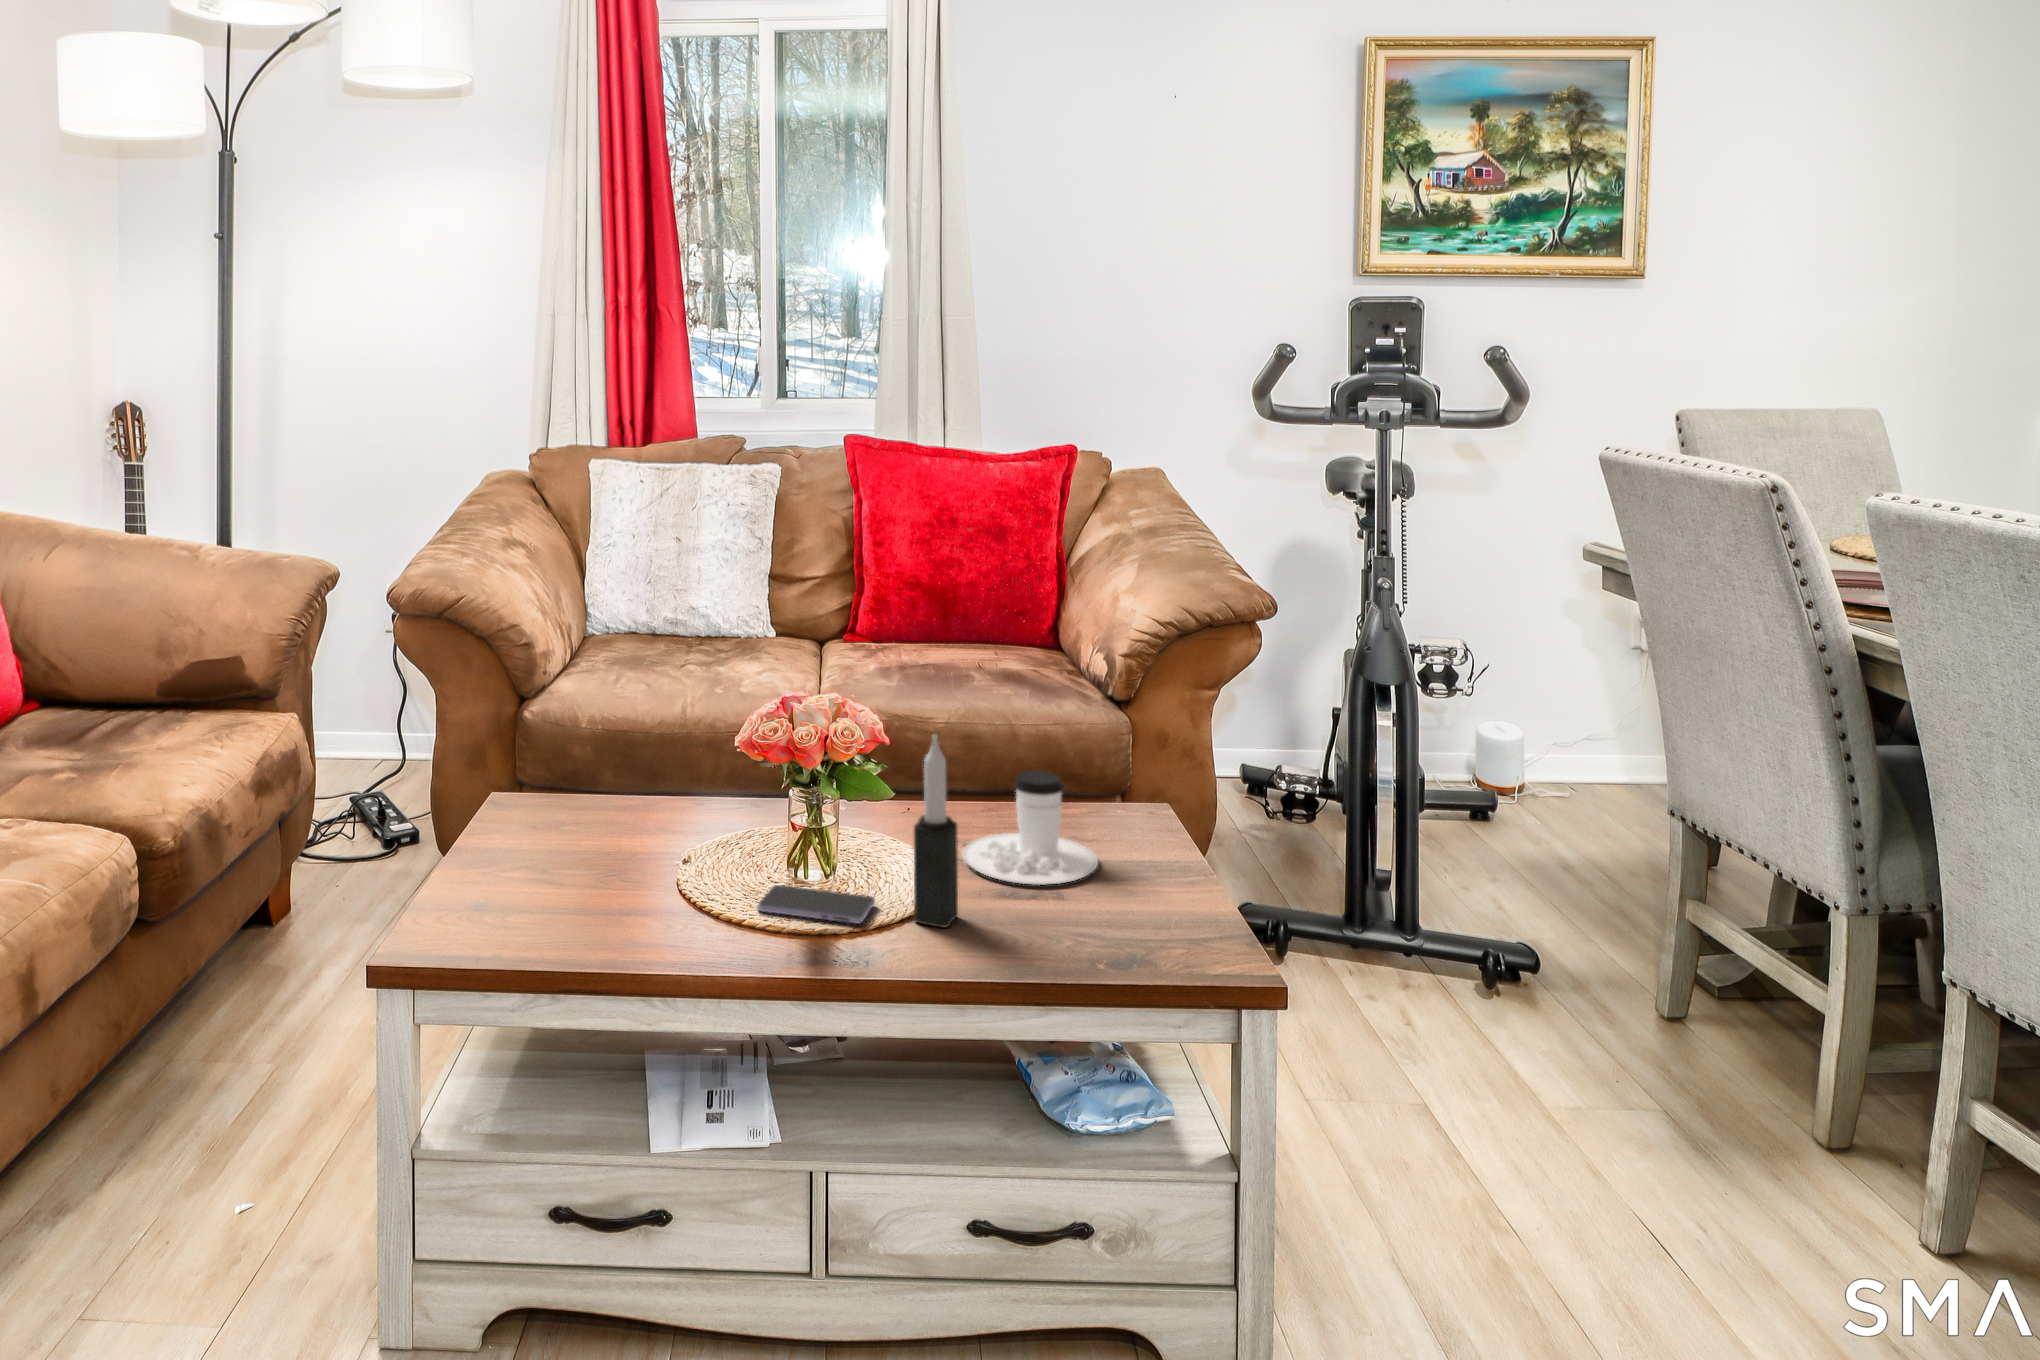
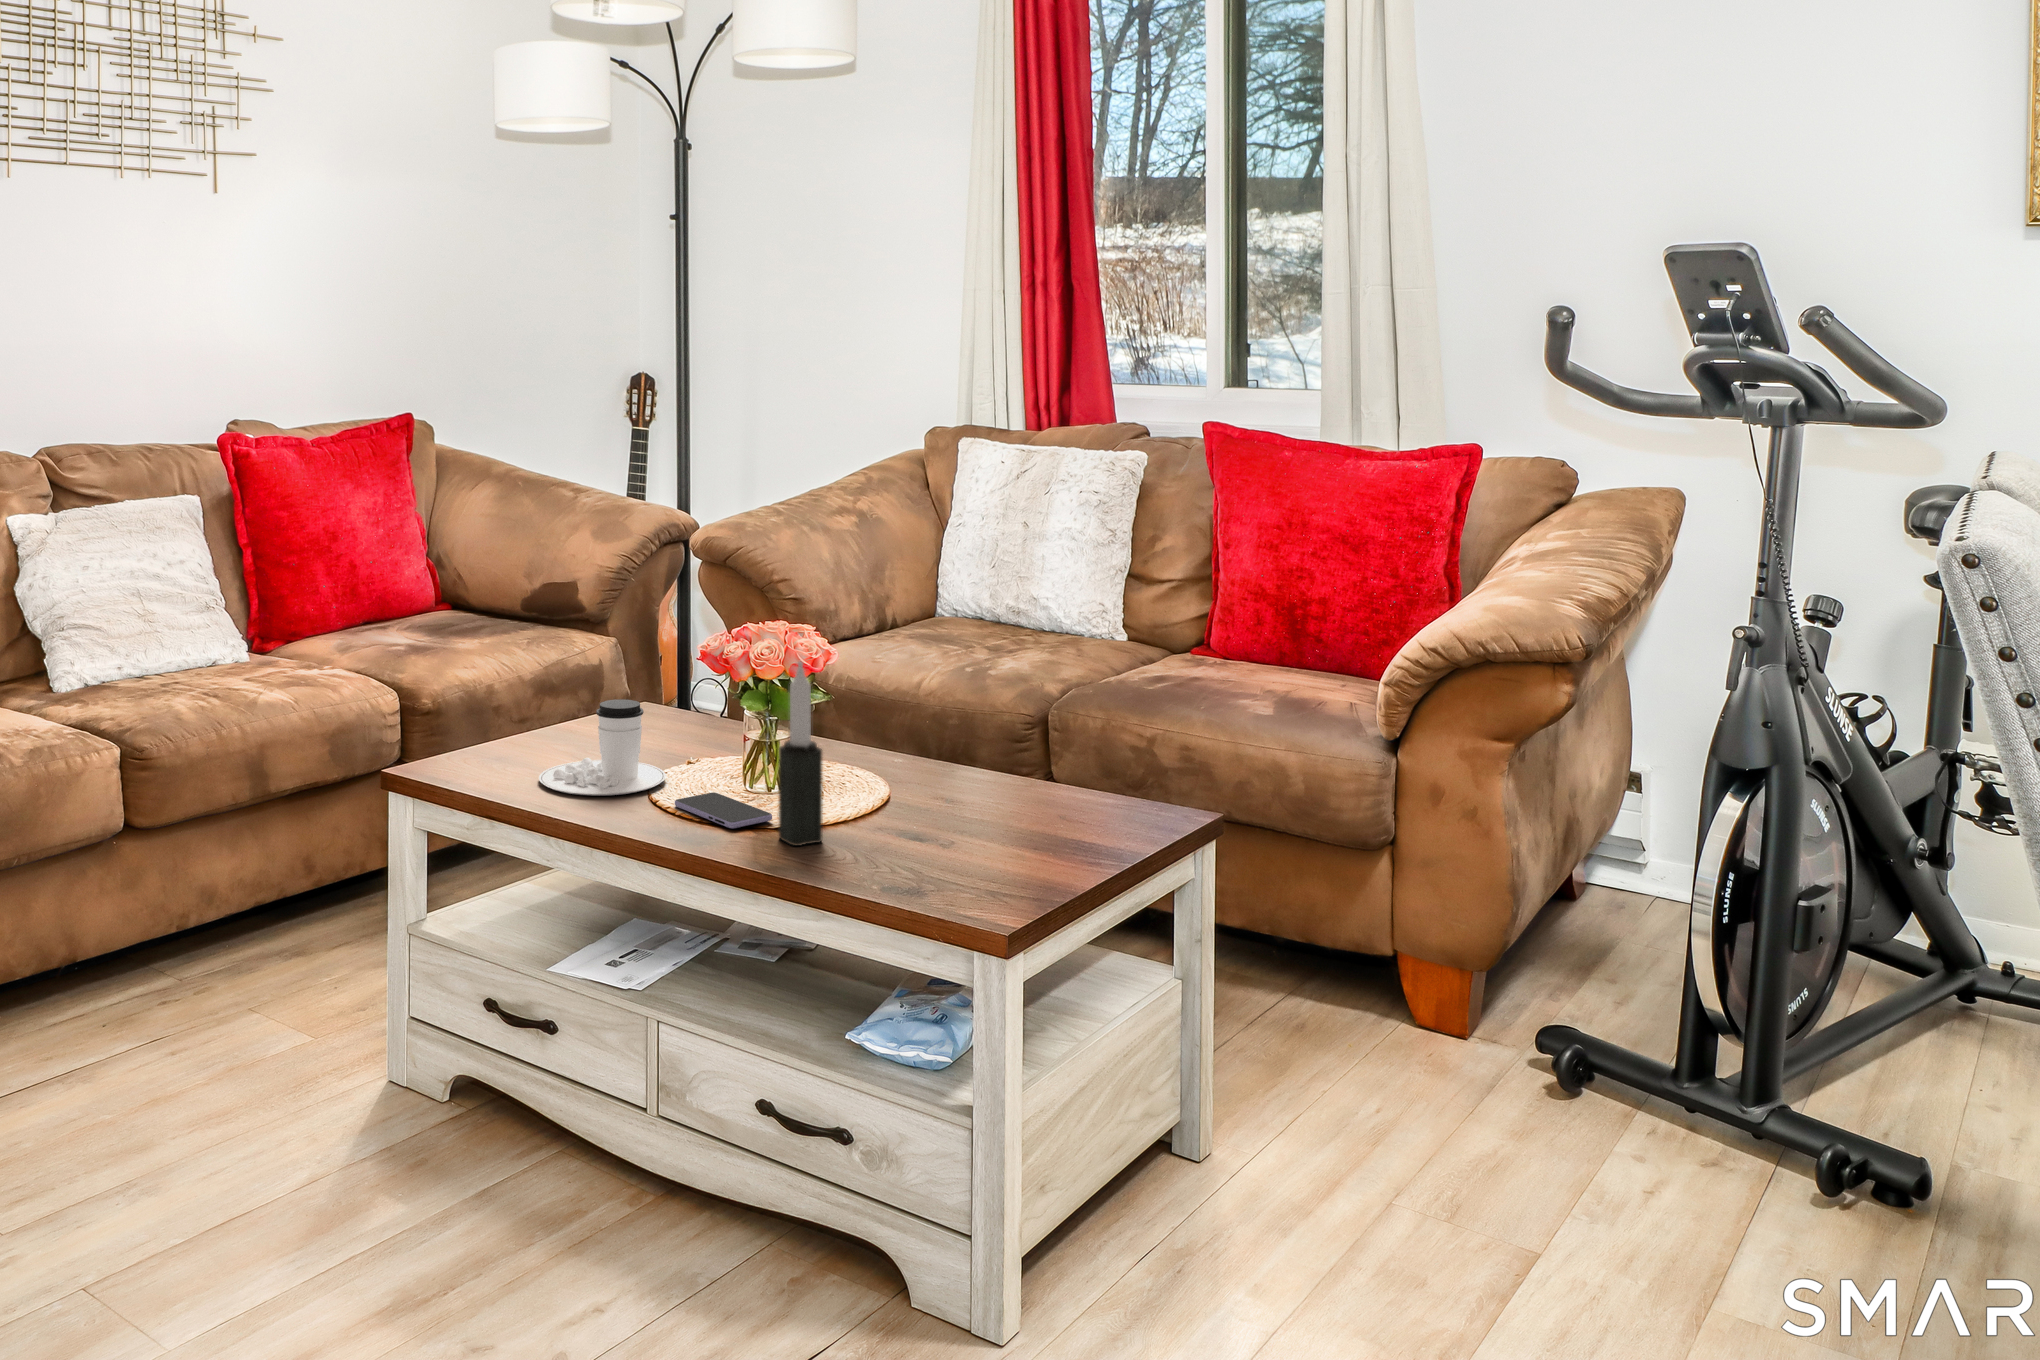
coffee cup: present [962,771,1098,885] -> present [539,699,666,796]

